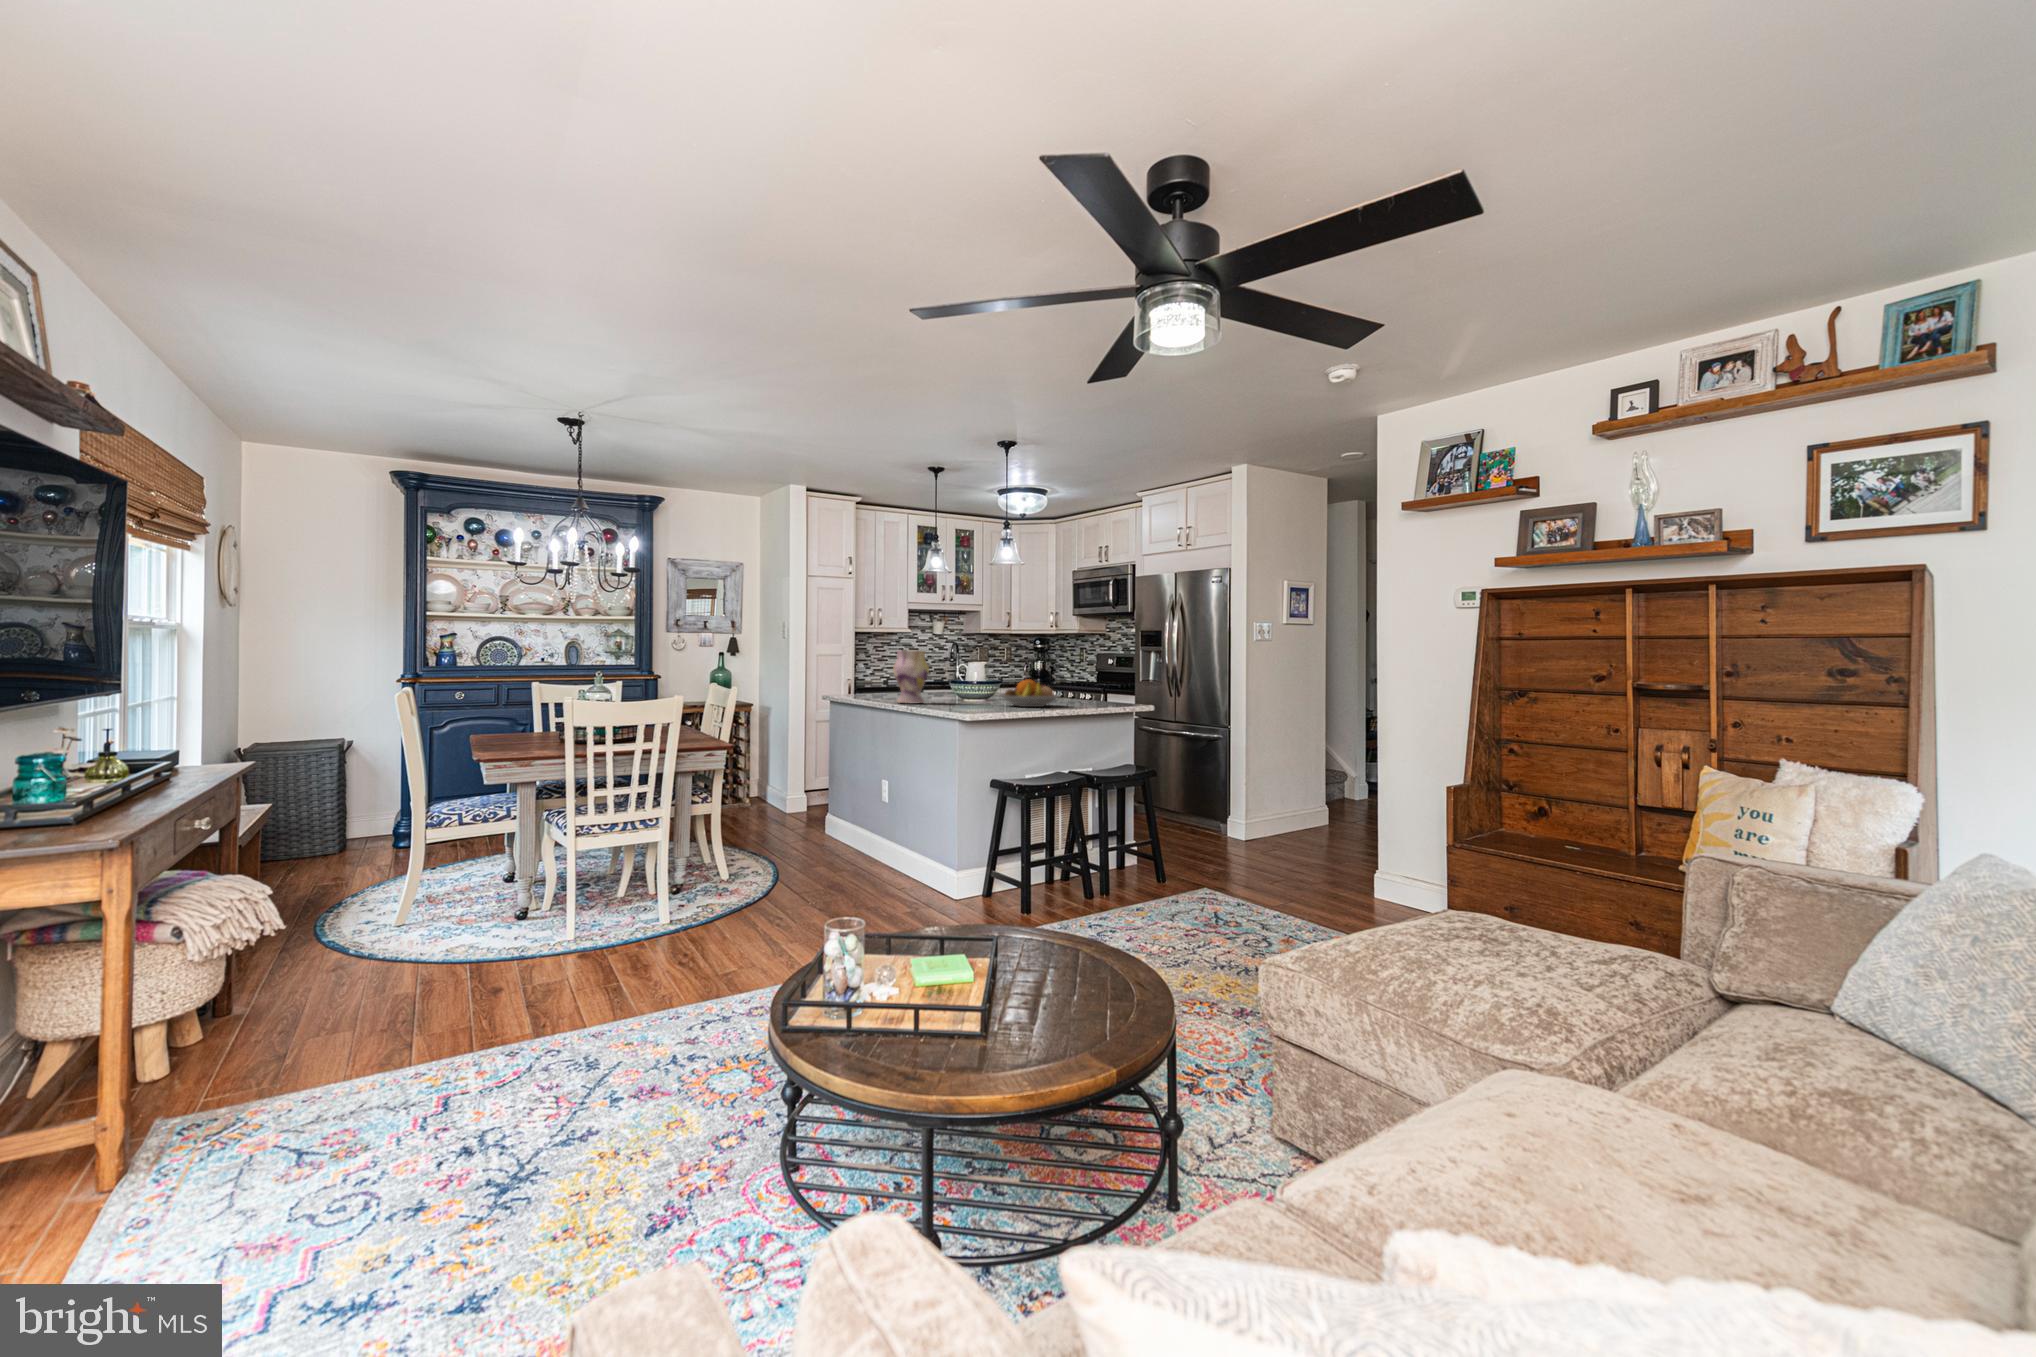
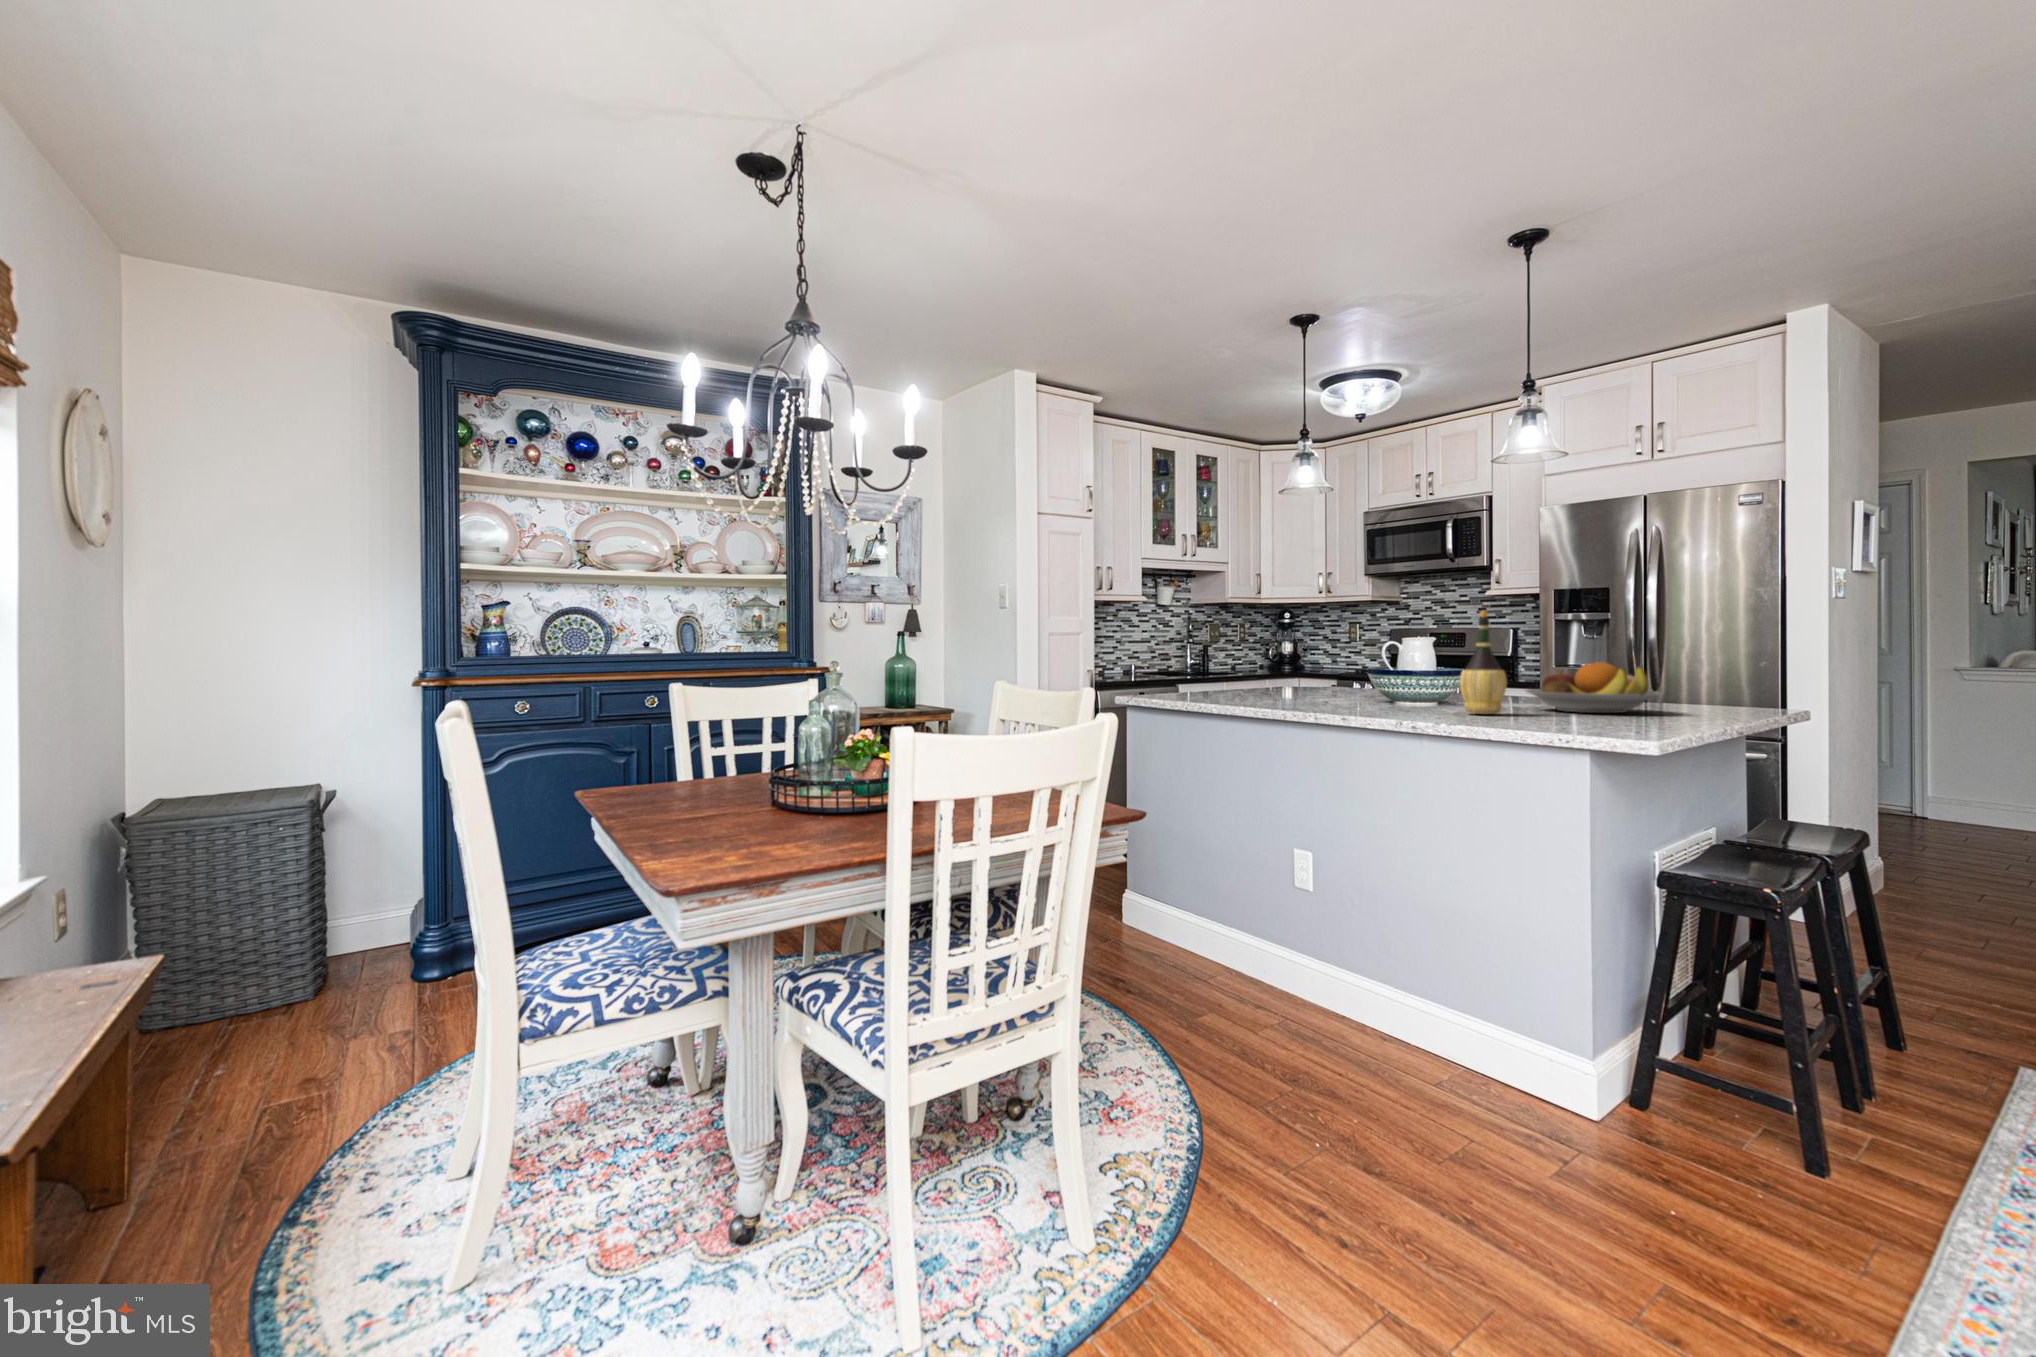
vase: present [893,650,929,703] -> none [1321,613,1391,710]
wine bottle: none [947,651,969,706] -> present [1460,611,1507,714]

